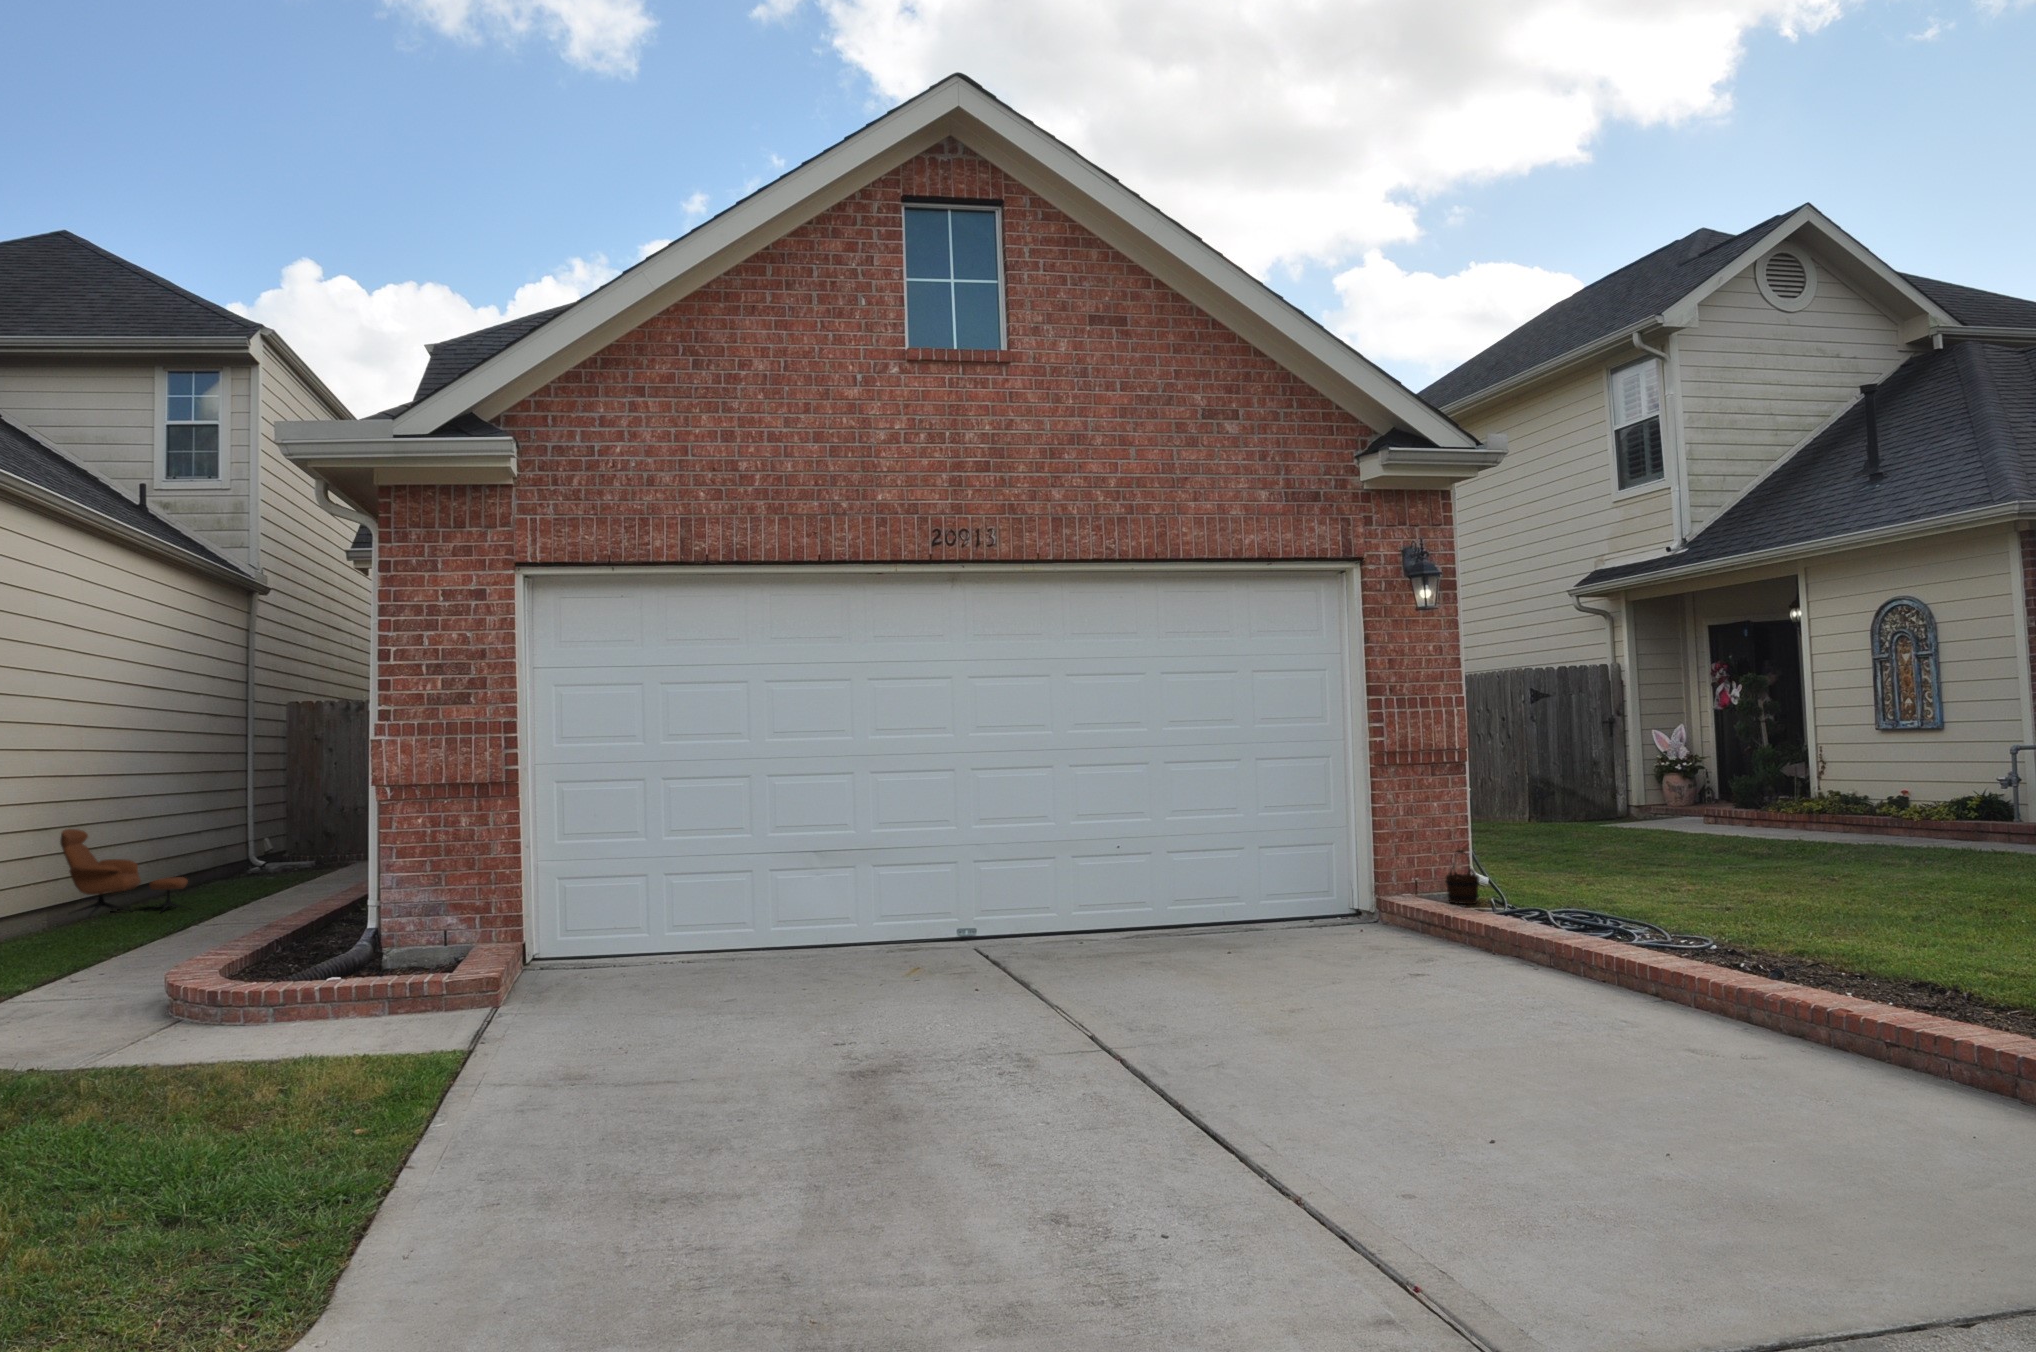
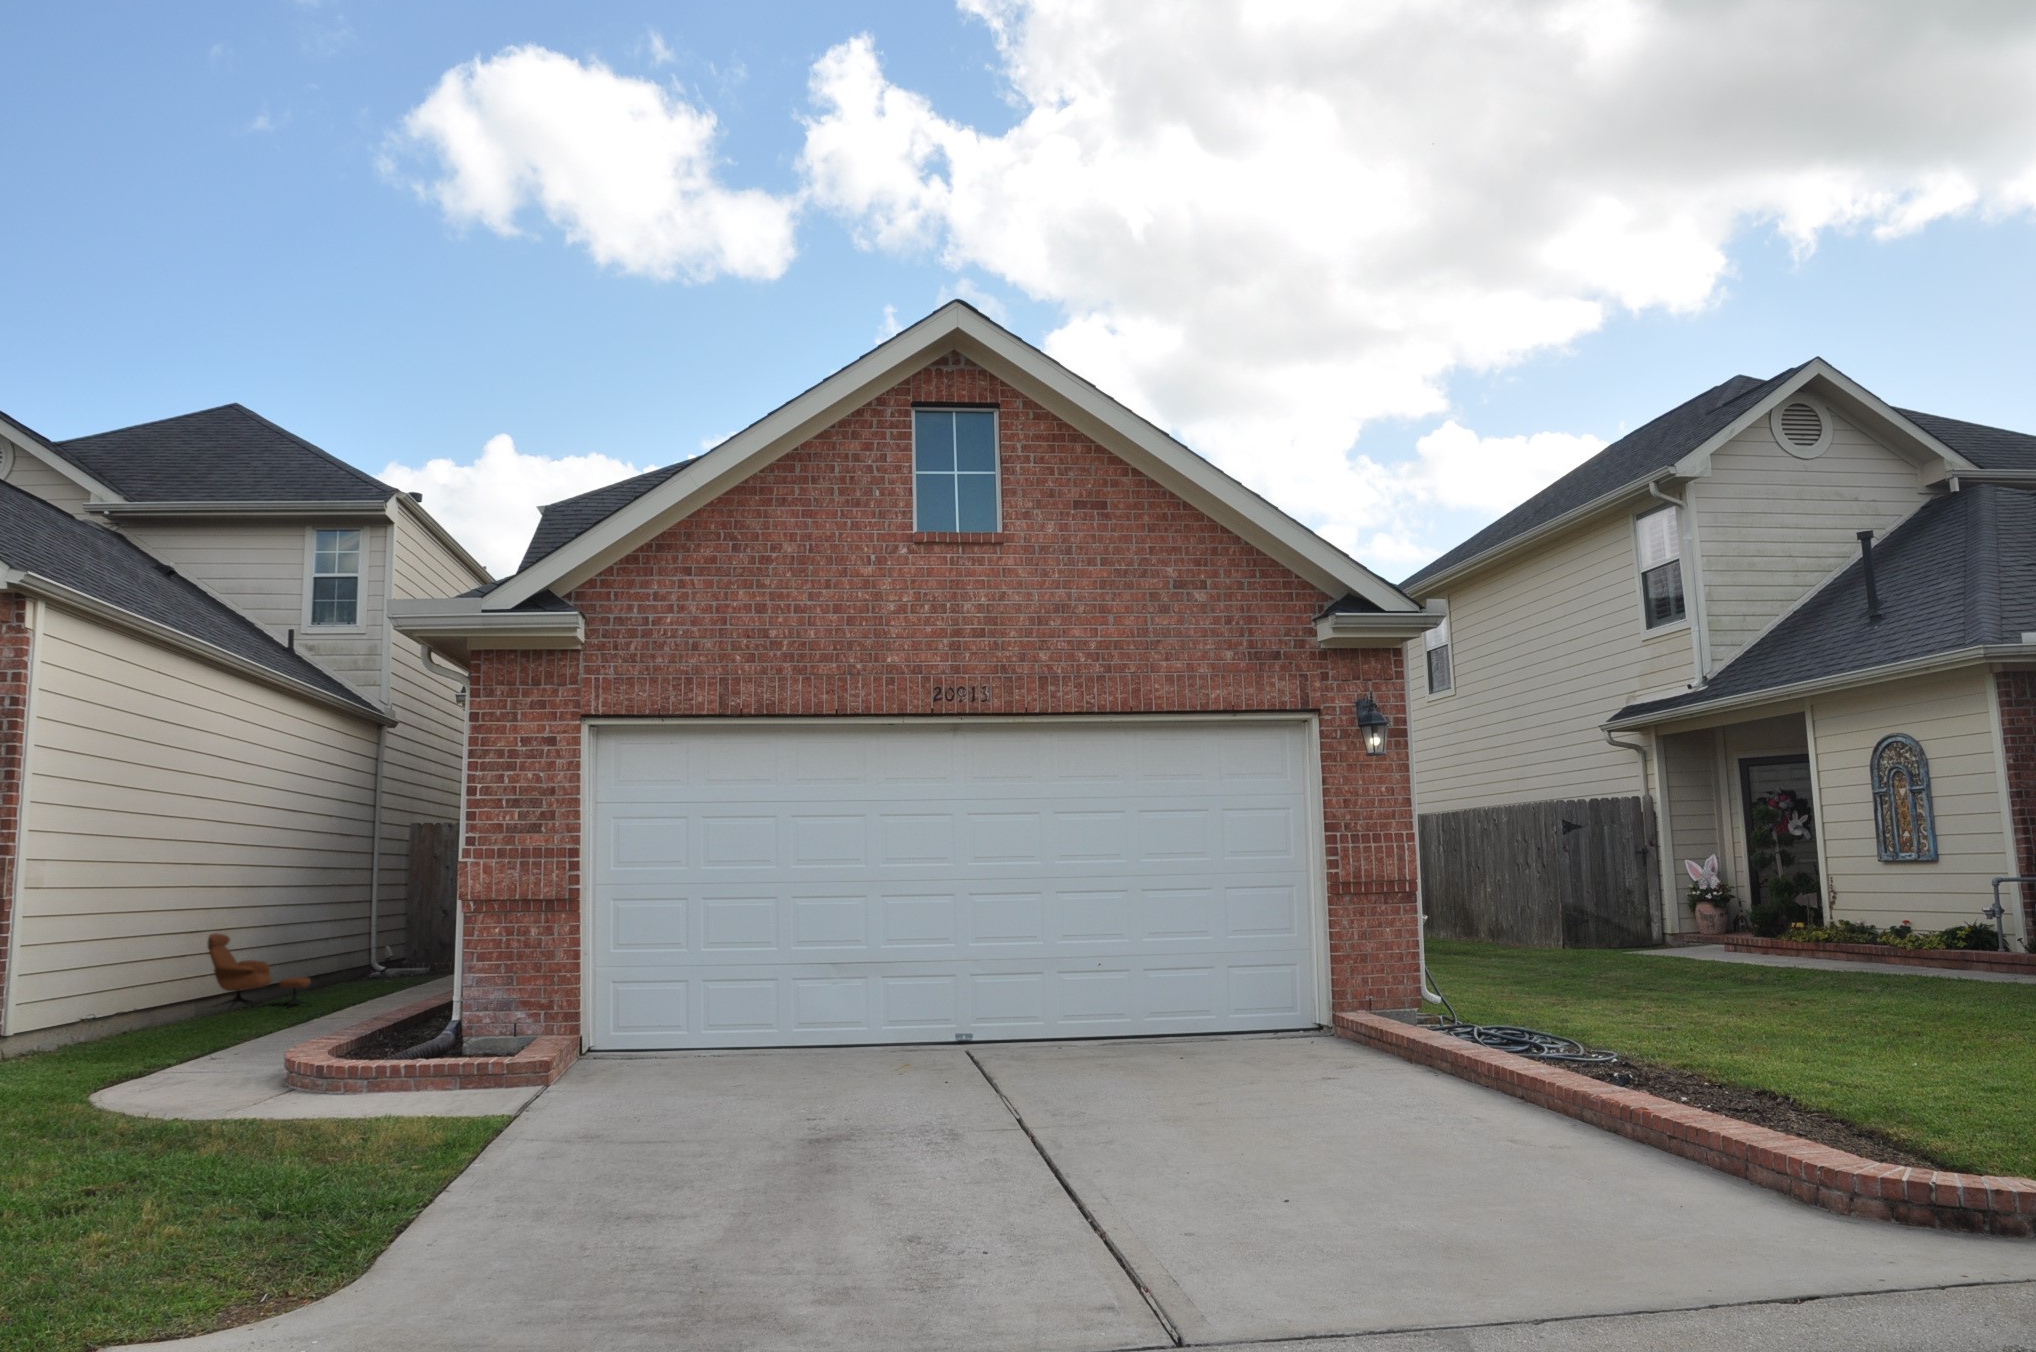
wooden bucket: present [1446,850,1479,904] -> none [1396,971,1425,1021]

